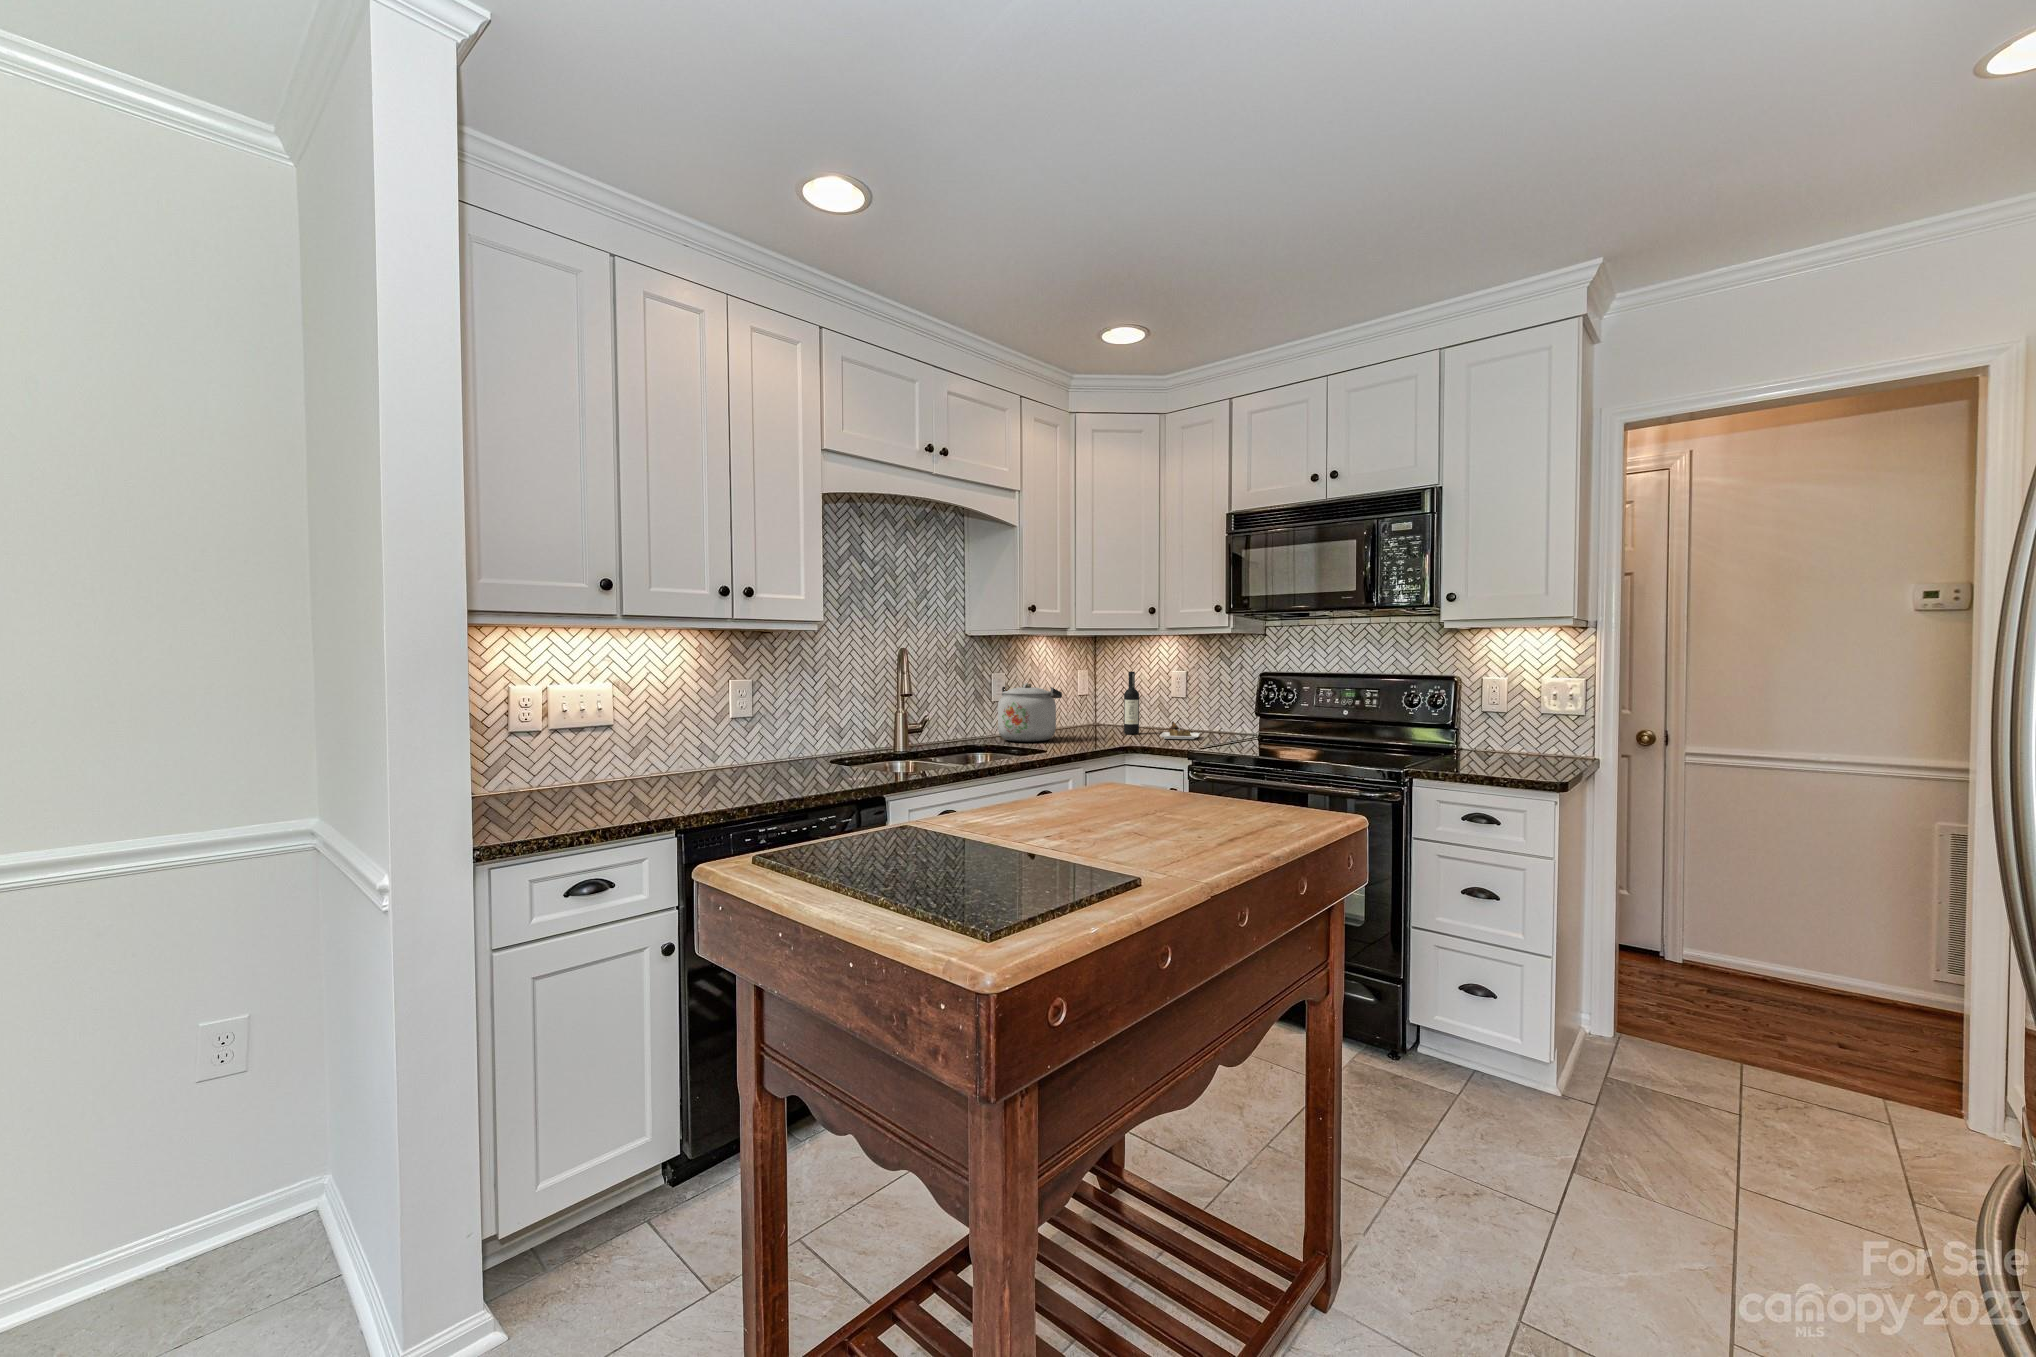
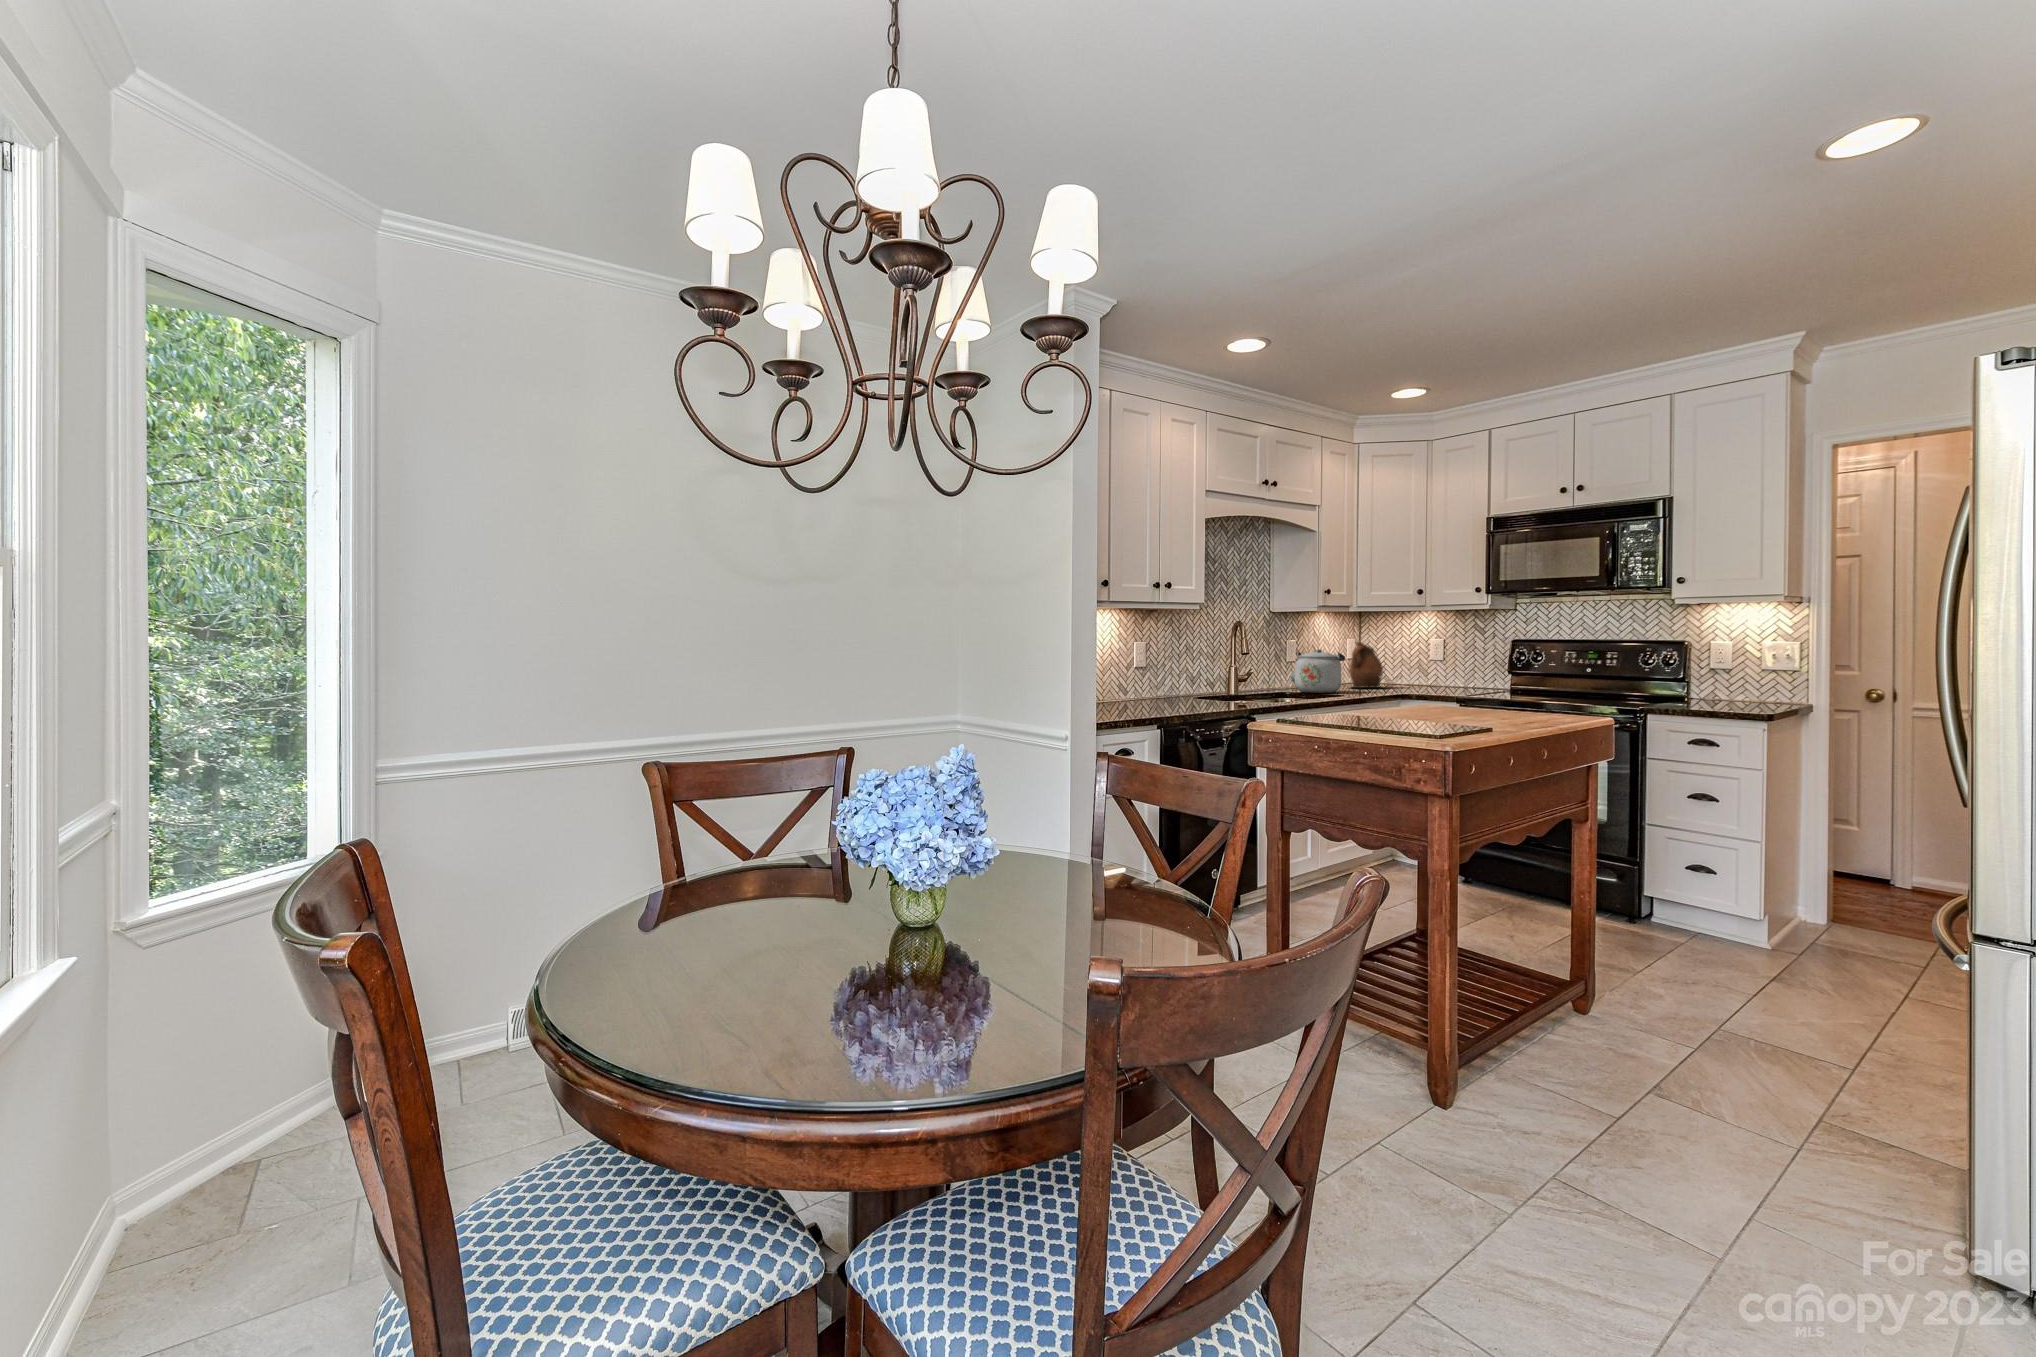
wine bottle: present [1124,672,1200,739] -> none [1393,641,1459,693]
ceramic pitcher: none [1068,673,1120,732] -> present [1349,642,1383,688]

